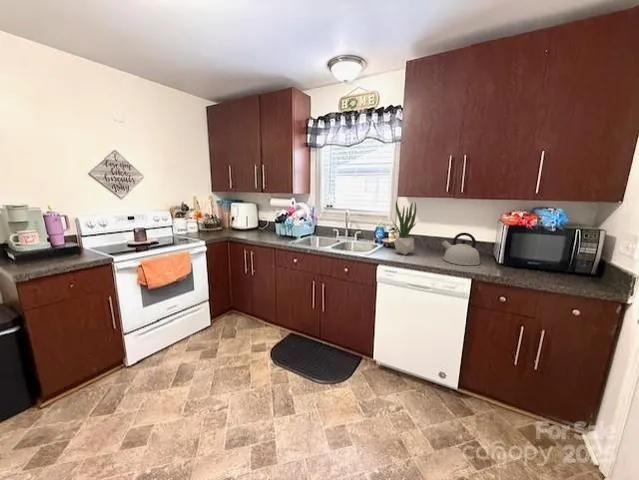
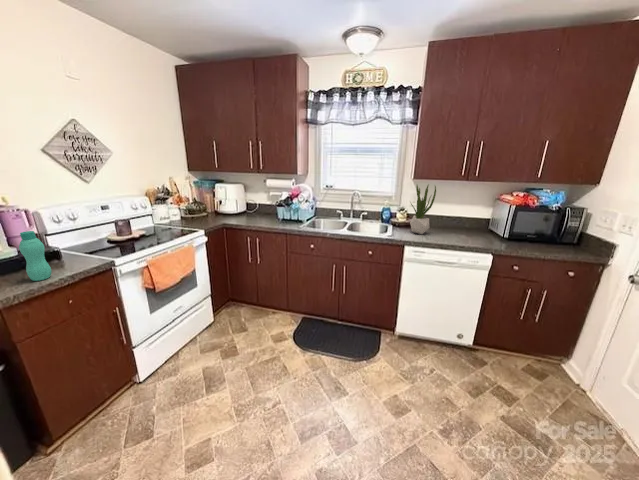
bottle: none [36,228,59,266] -> present [19,231,51,281]
kettle: present [442,233,480,266] -> none [455,212,489,242]

